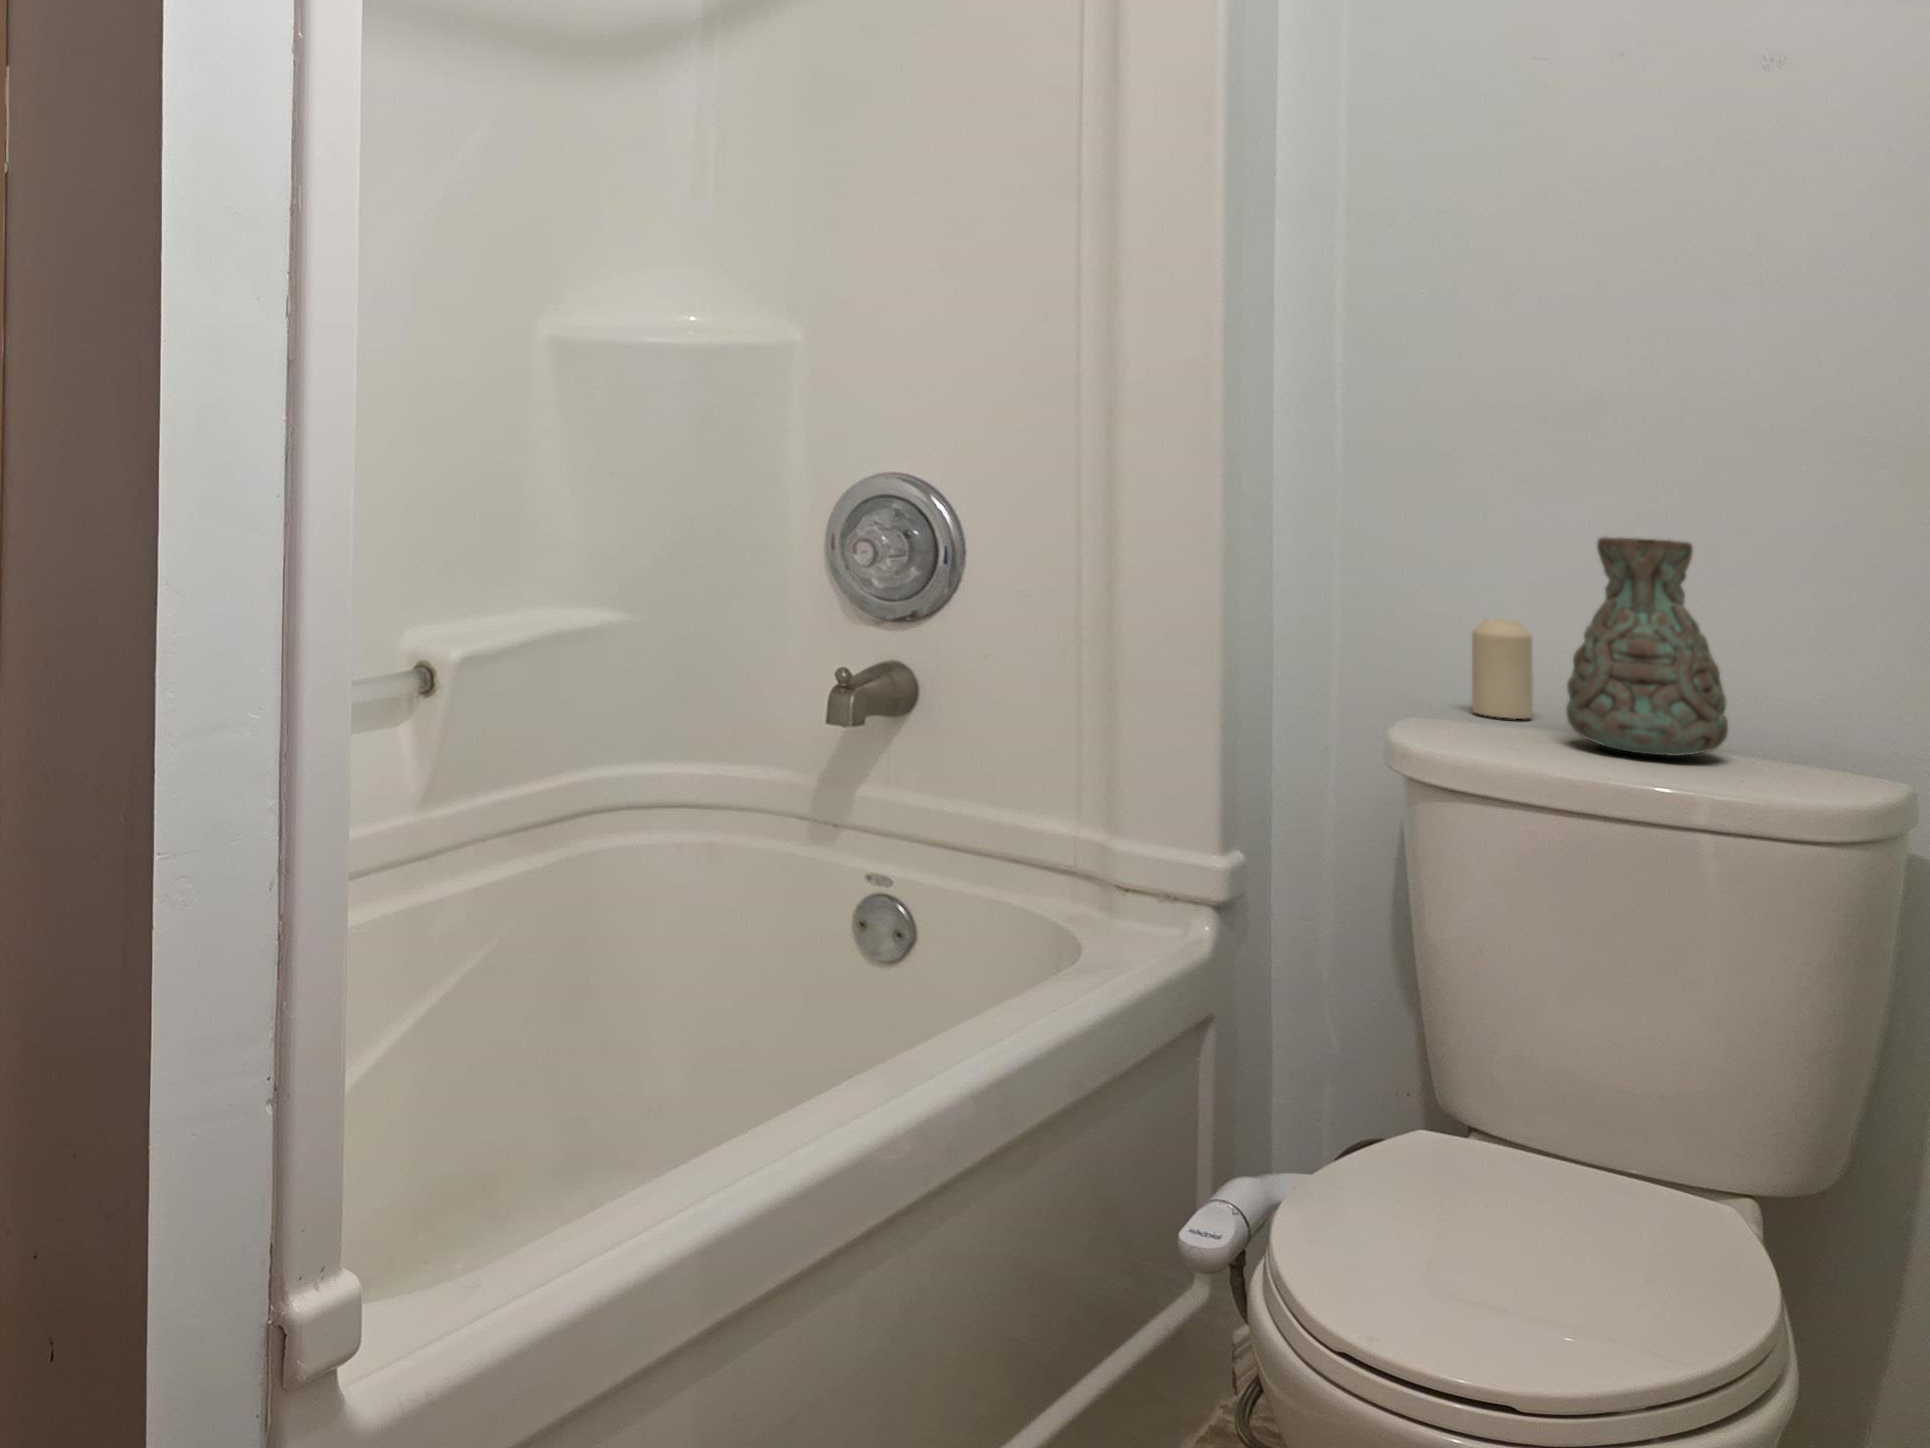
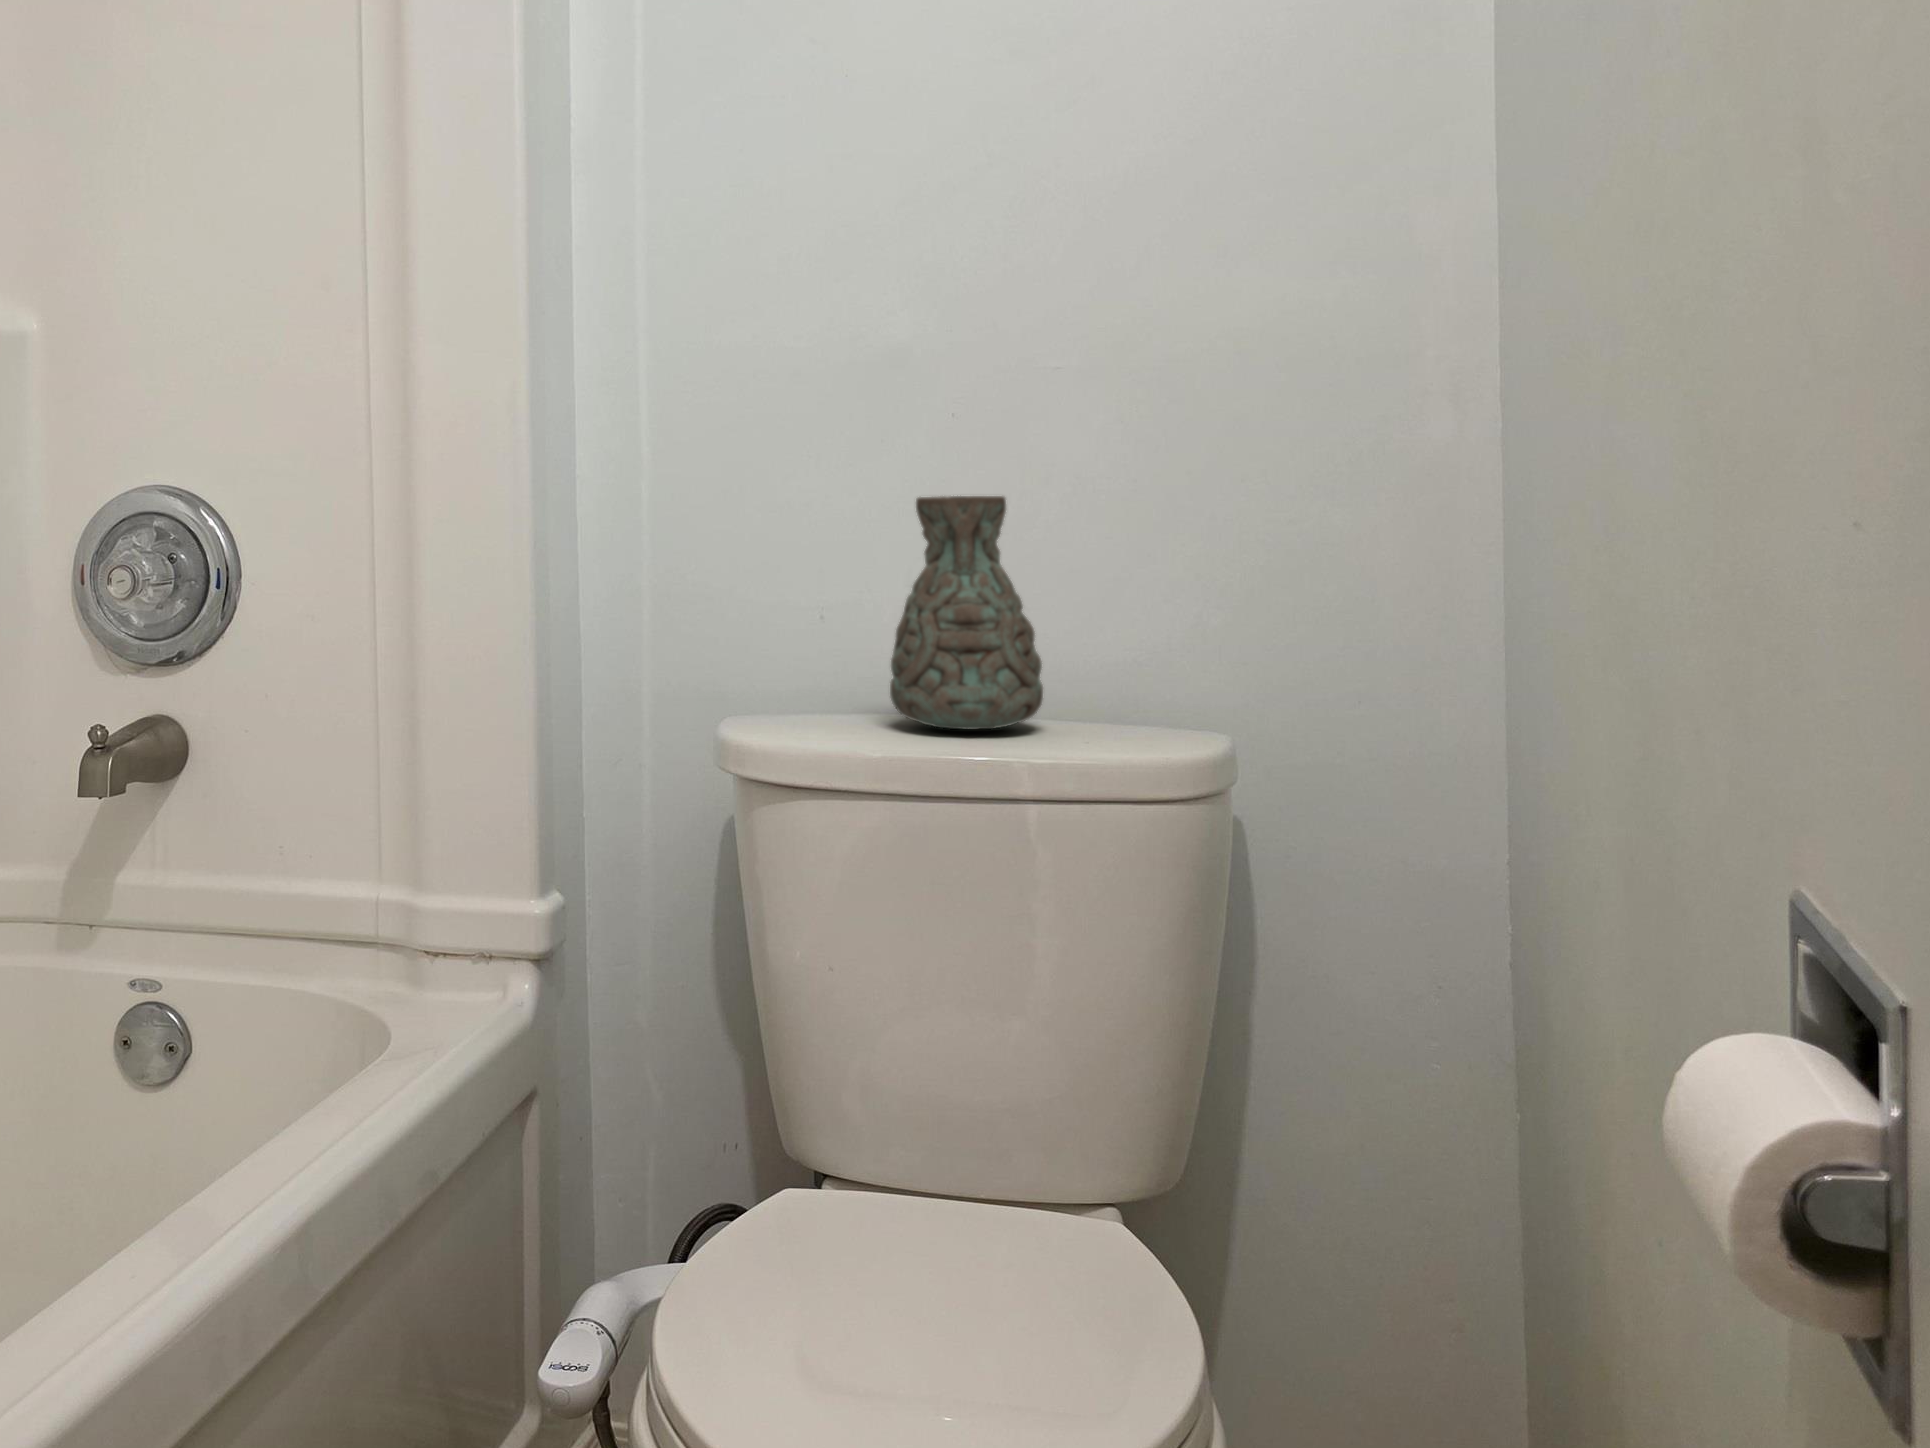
candle: present [1472,618,1533,719] -> none [782,598,842,706]

